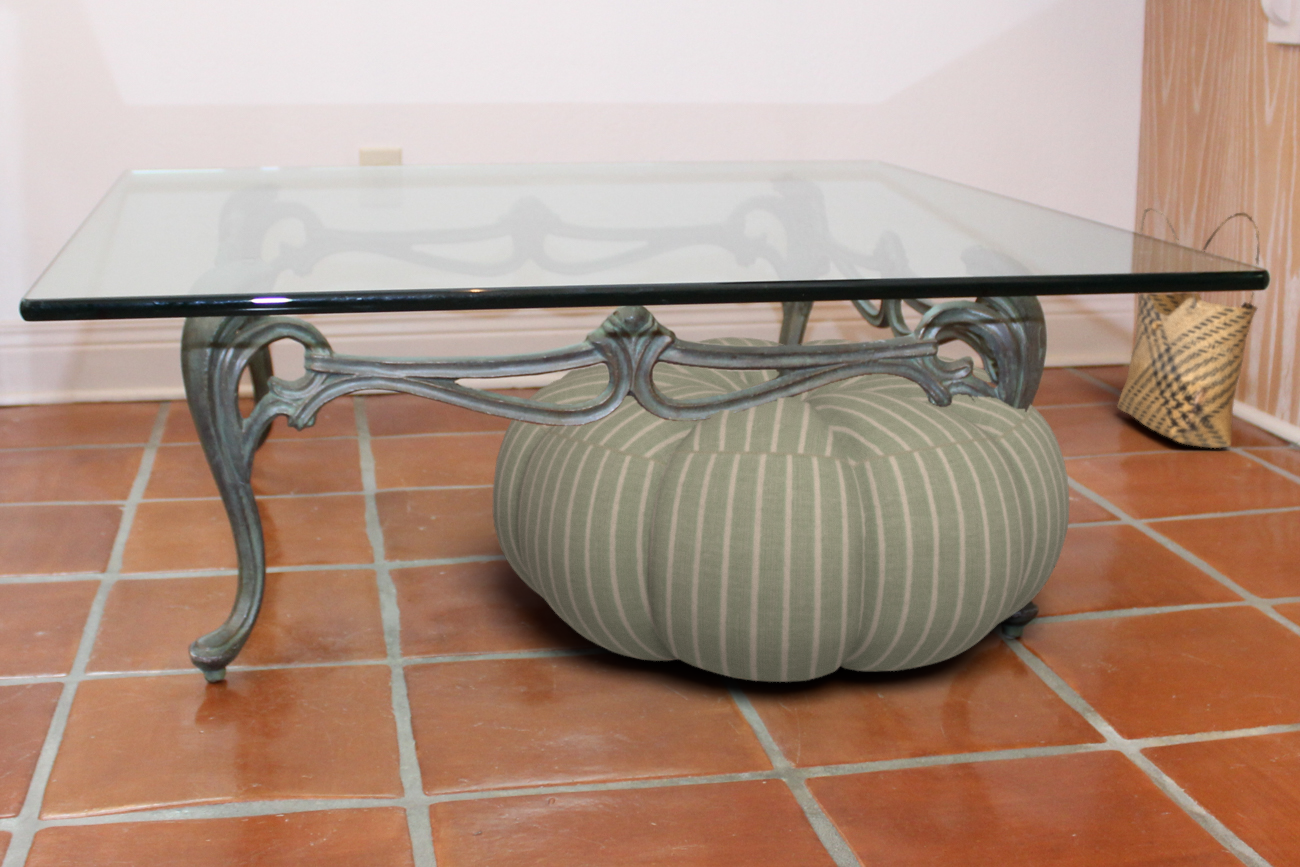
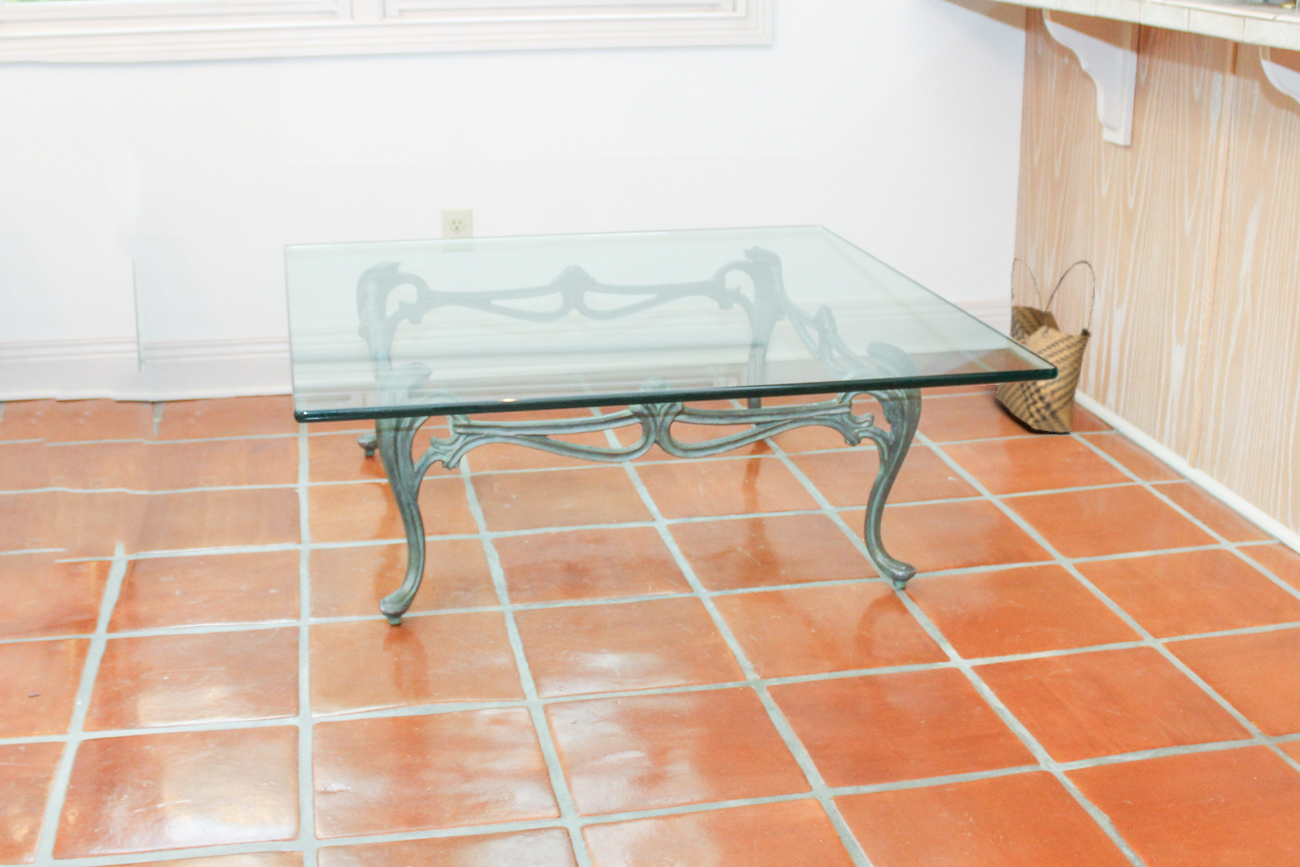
pouf: present [493,337,1069,682] -> none [562,380,937,623]

